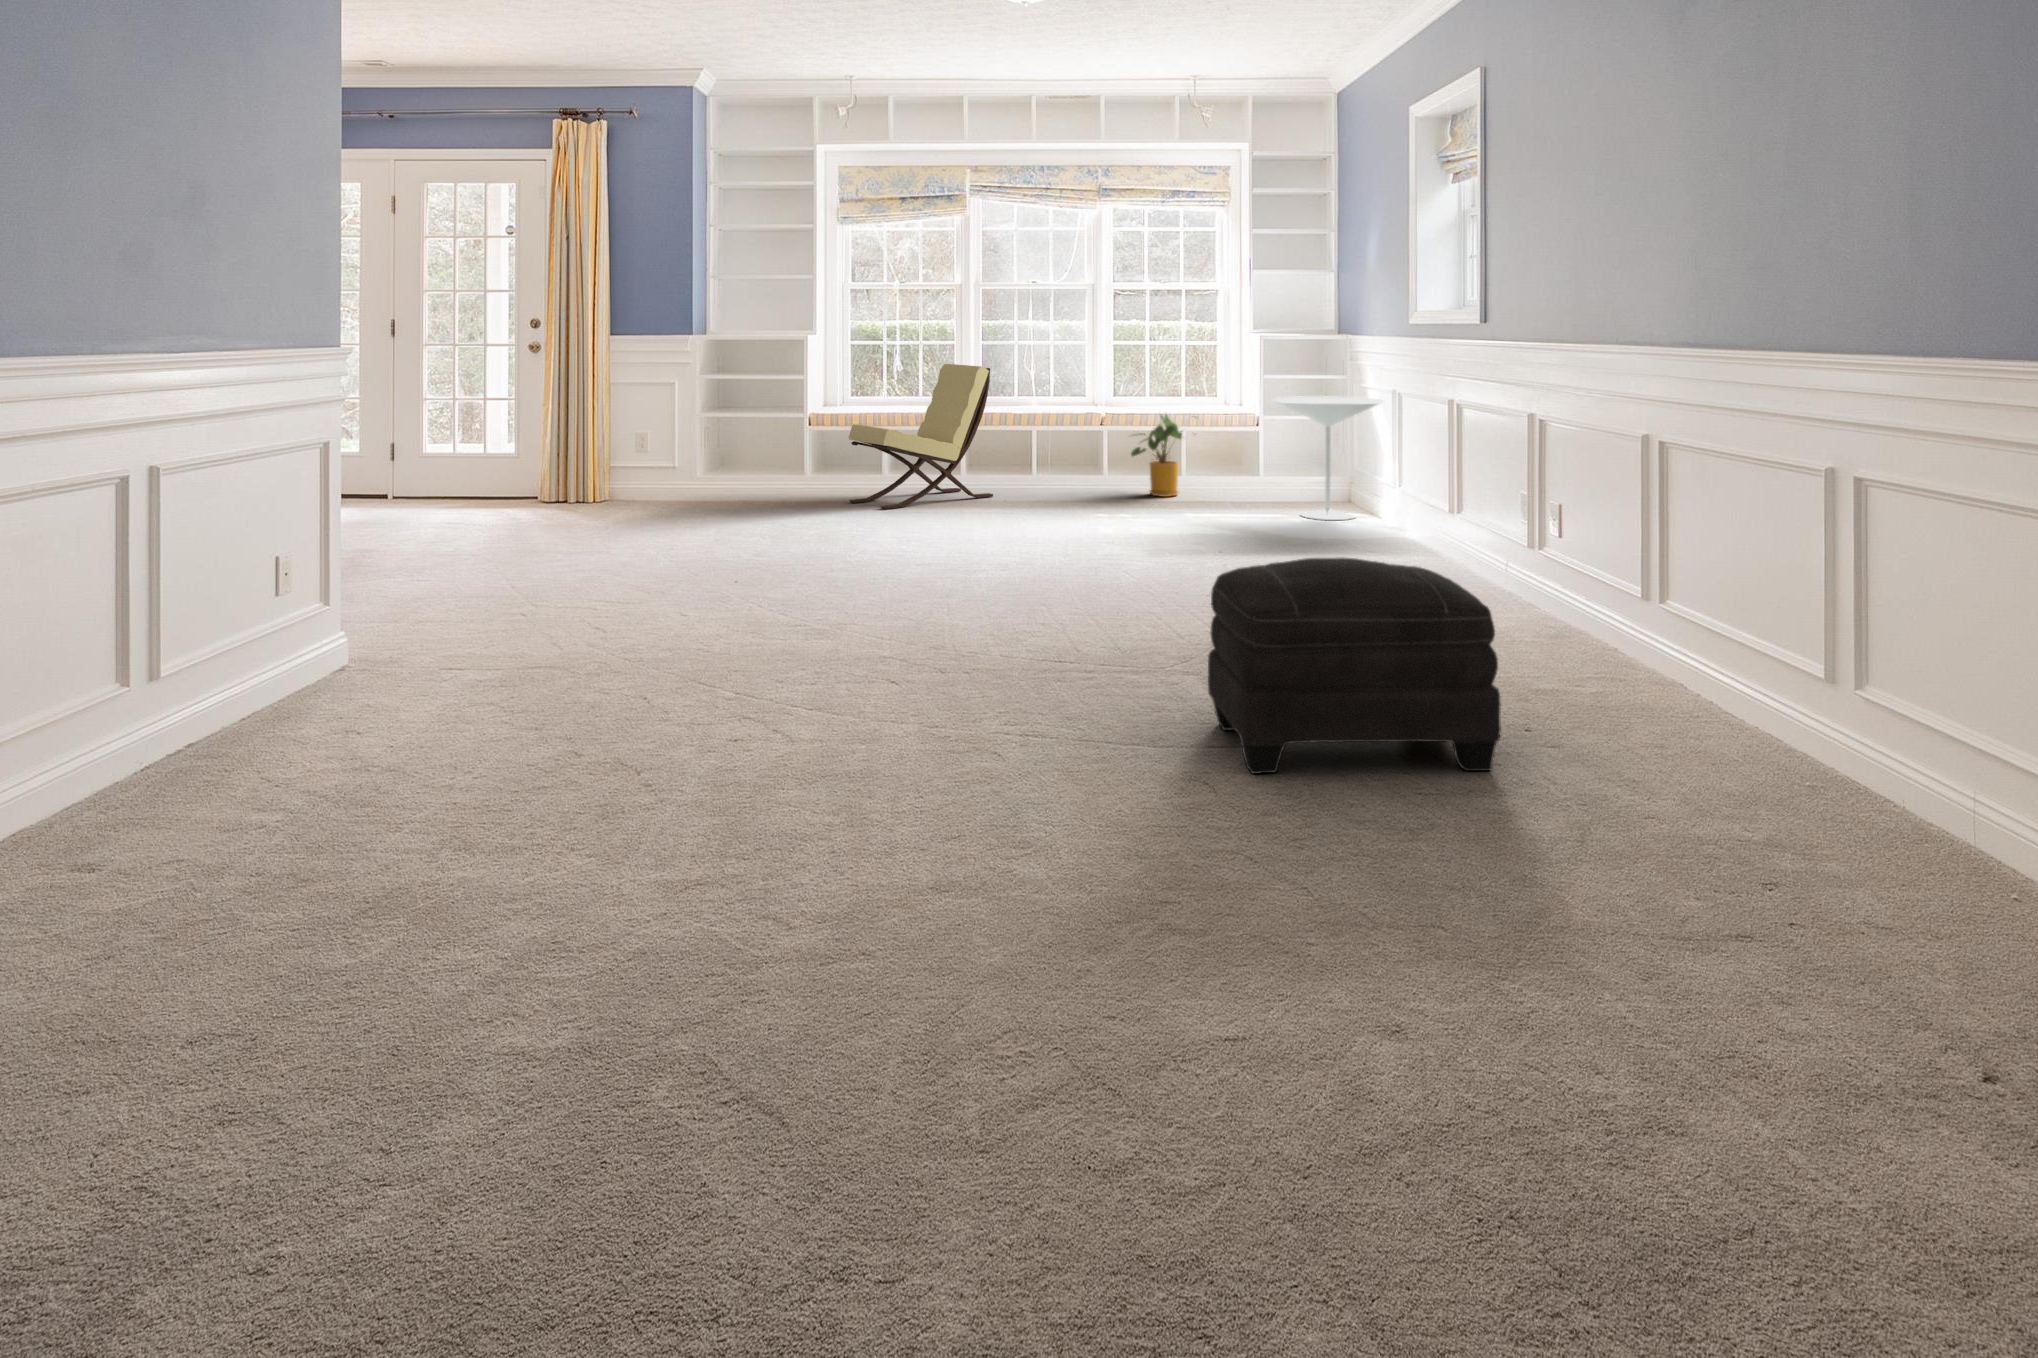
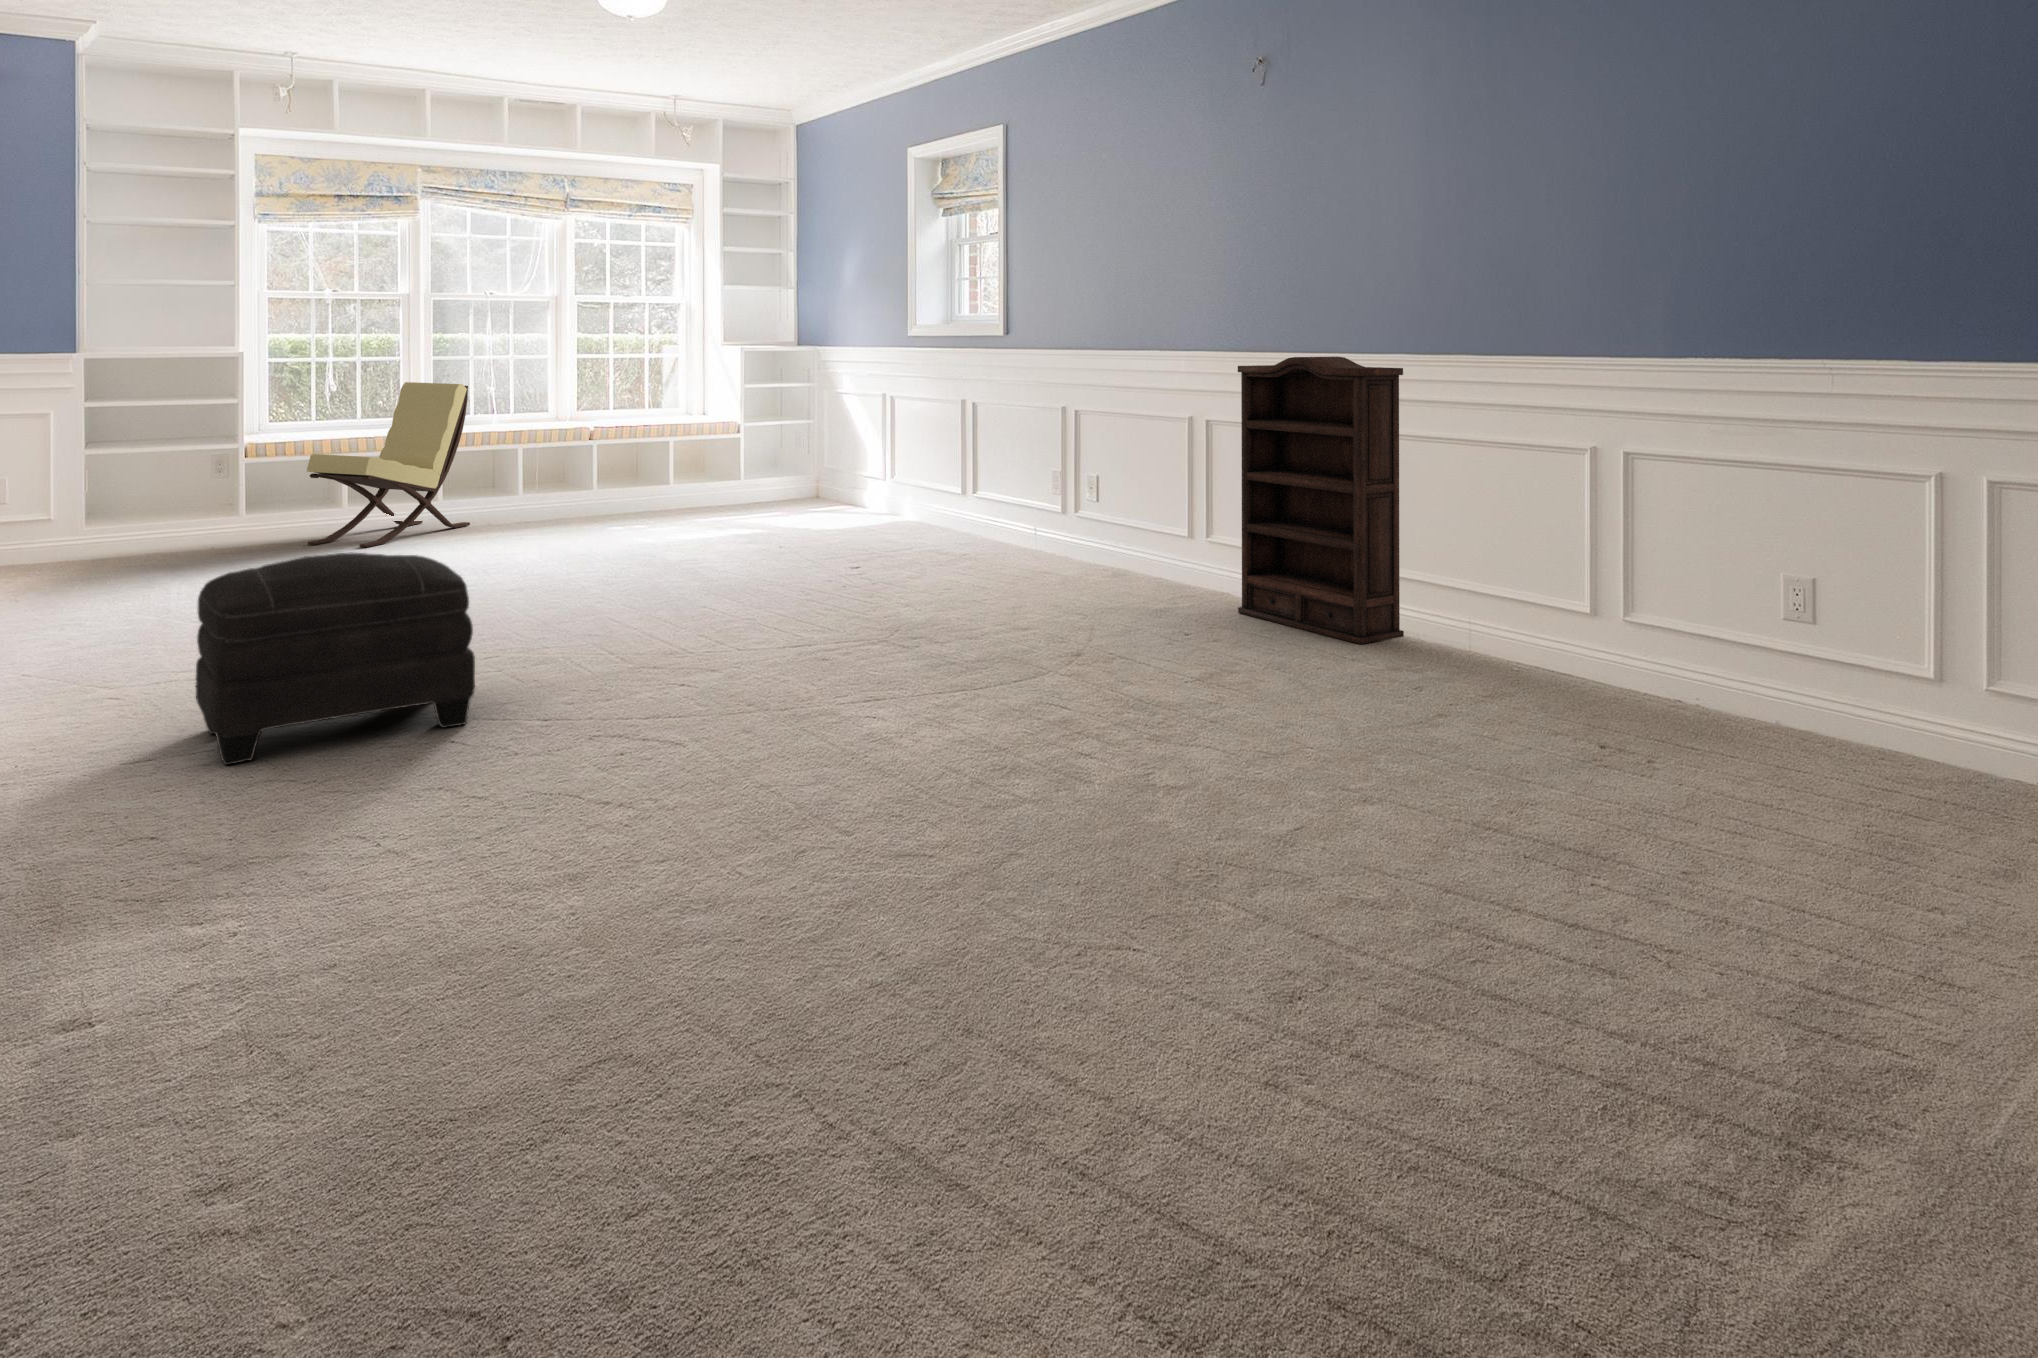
bookshelf: none [1657,358,1884,787] -> present [1238,357,1404,644]
side table: present [1274,396,1384,520] -> none [773,404,876,518]
house plant: present [1131,415,1182,497] -> none [612,427,677,511]
ottoman: present [1208,558,1501,774] -> present [196,553,475,765]

